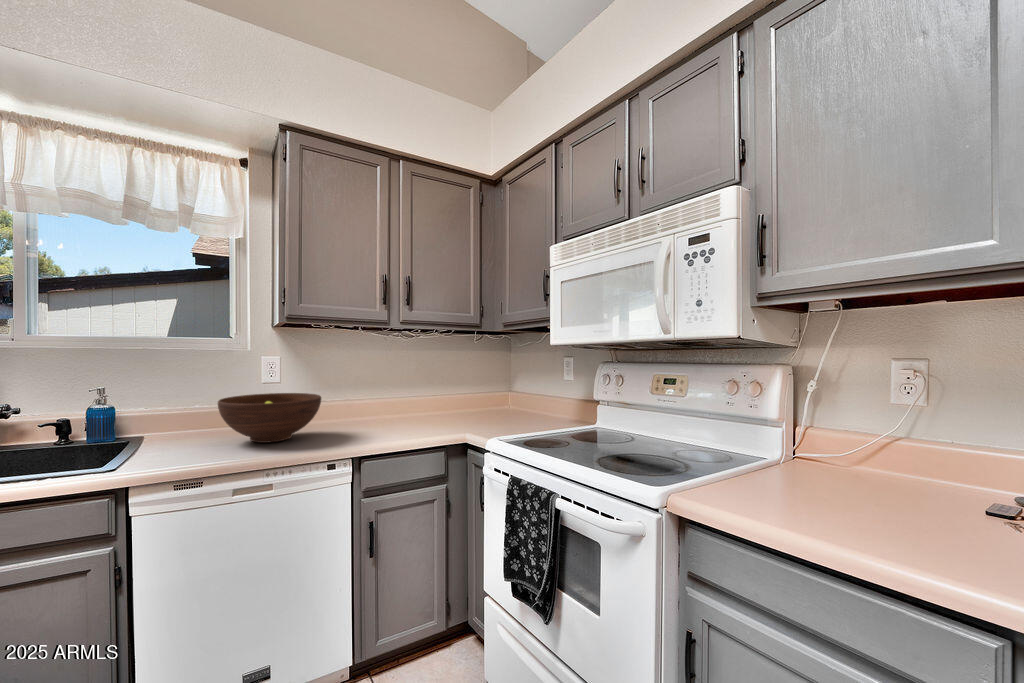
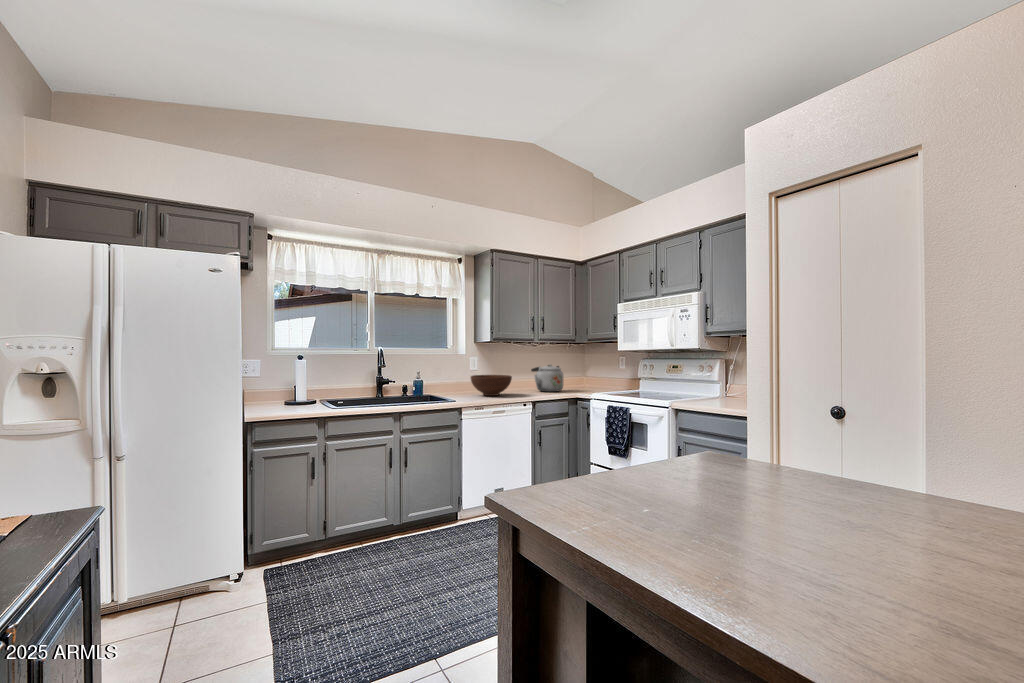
kettle: none [388,372,452,427] -> present [531,364,564,392]

